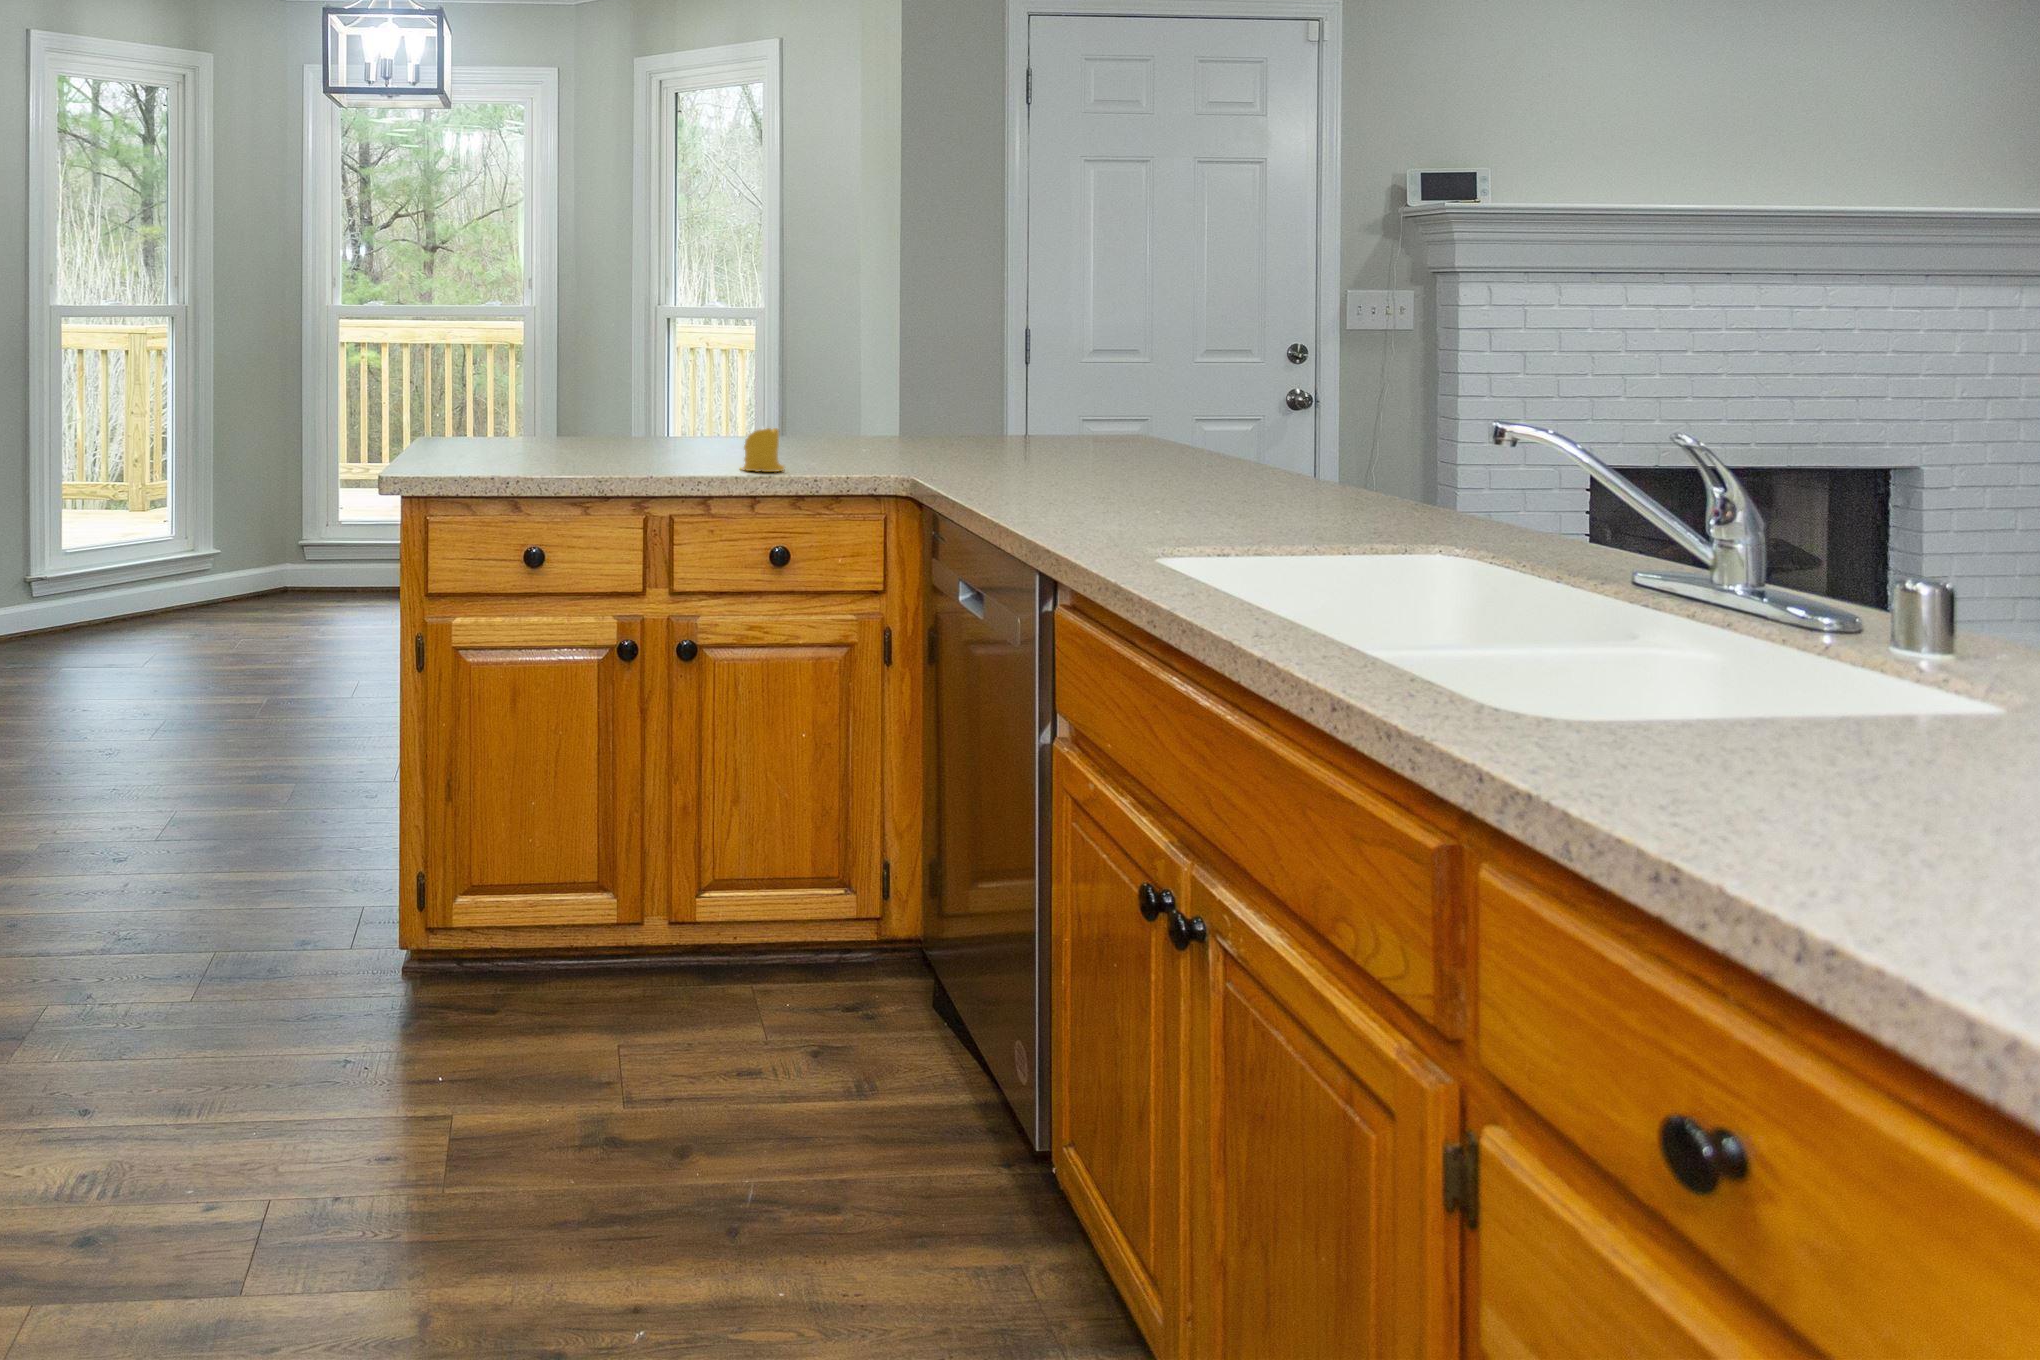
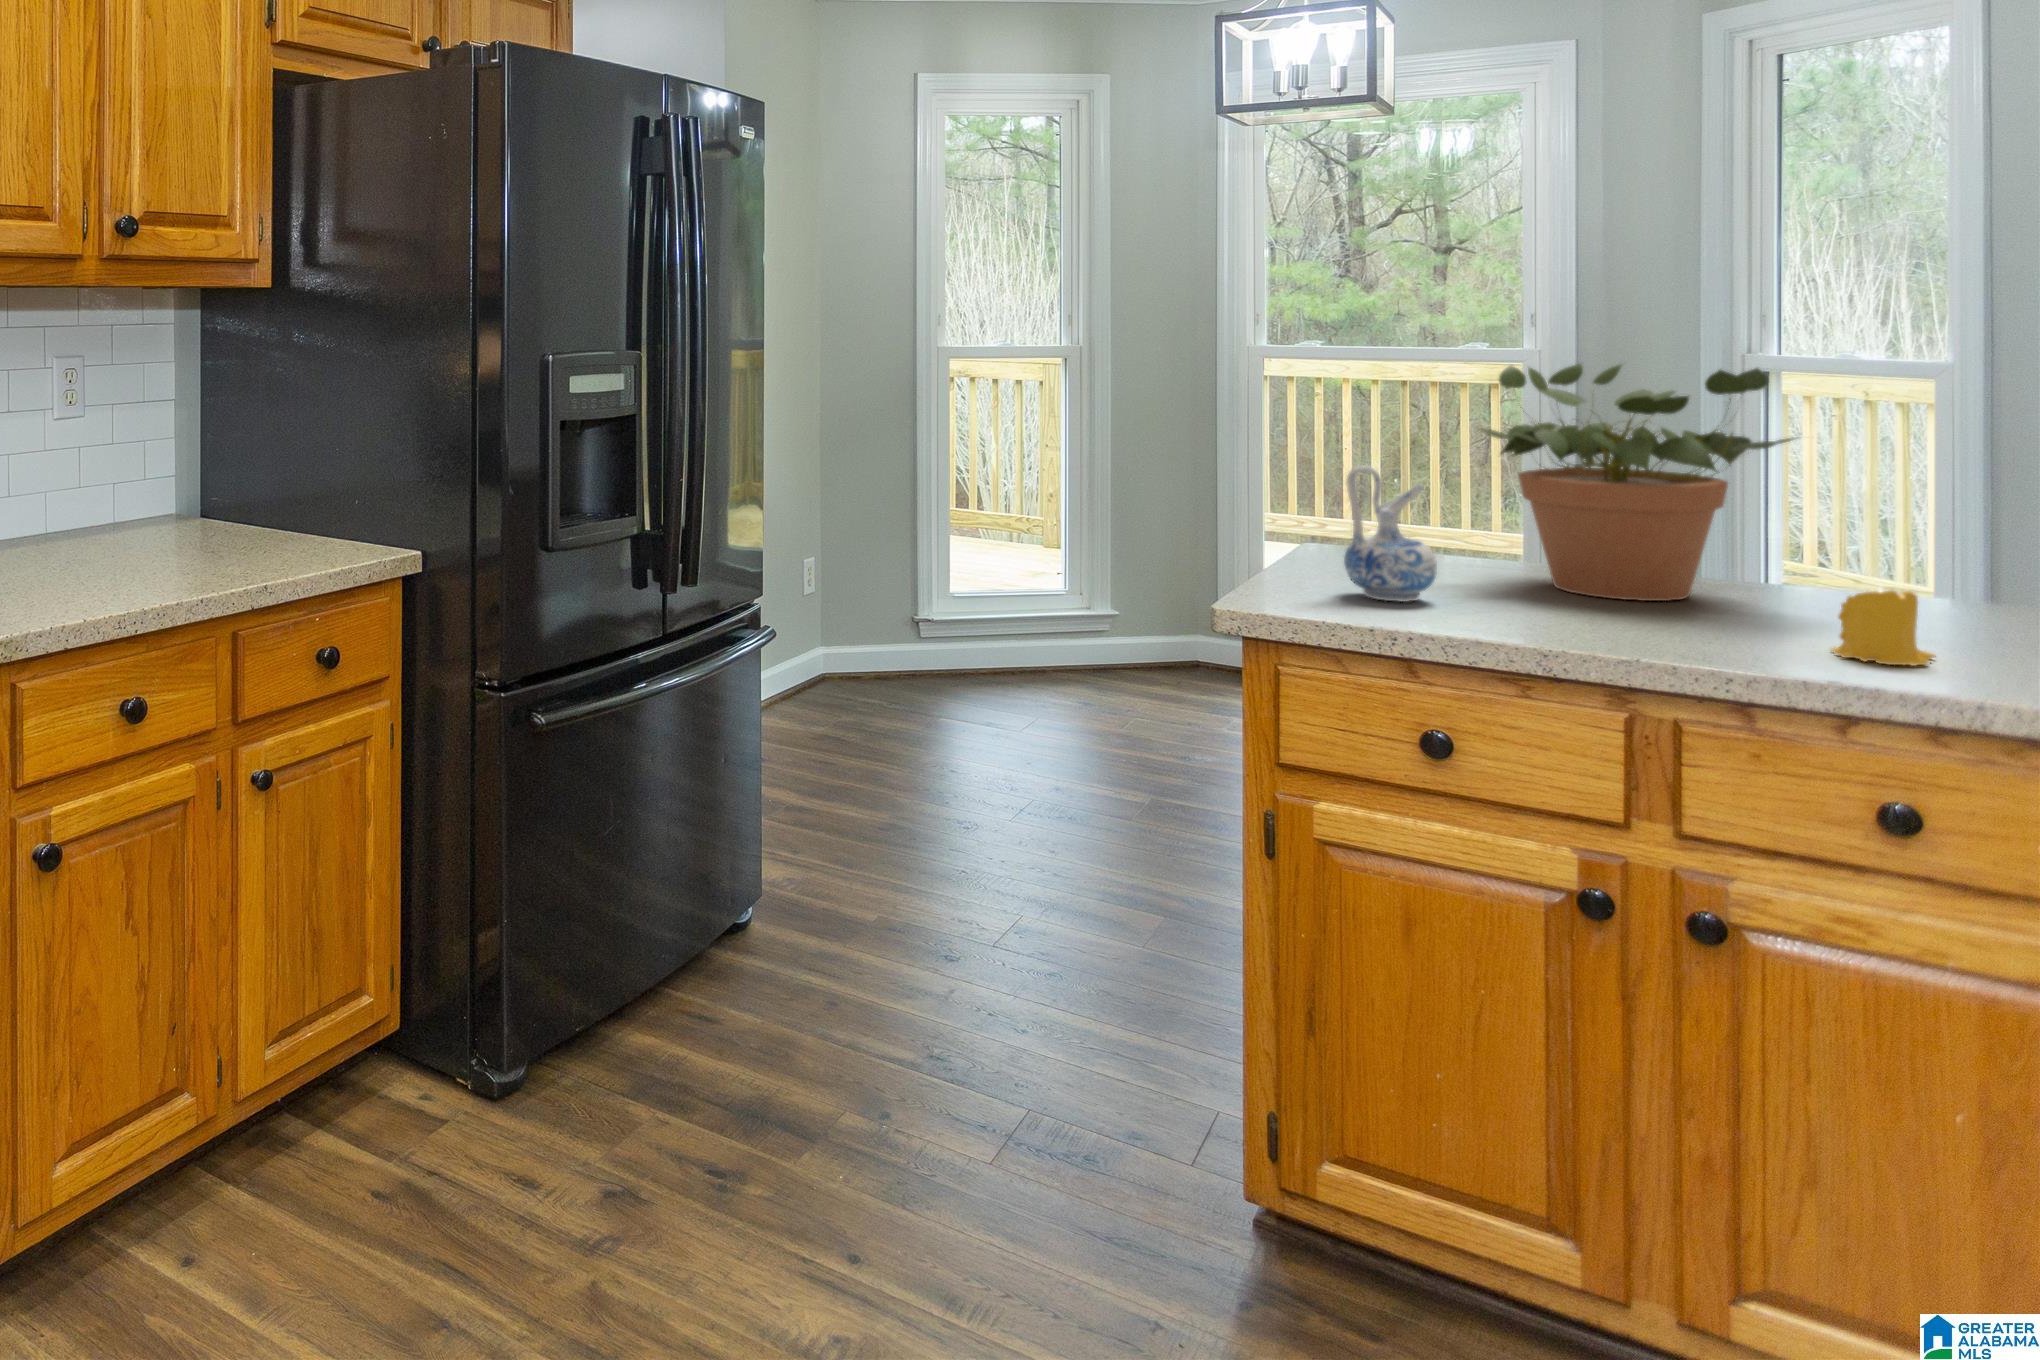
potted plant: none [536,300,721,458] -> present [1479,364,1796,601]
ceramic pitcher: none [469,369,528,467] -> present [1344,465,1437,602]

